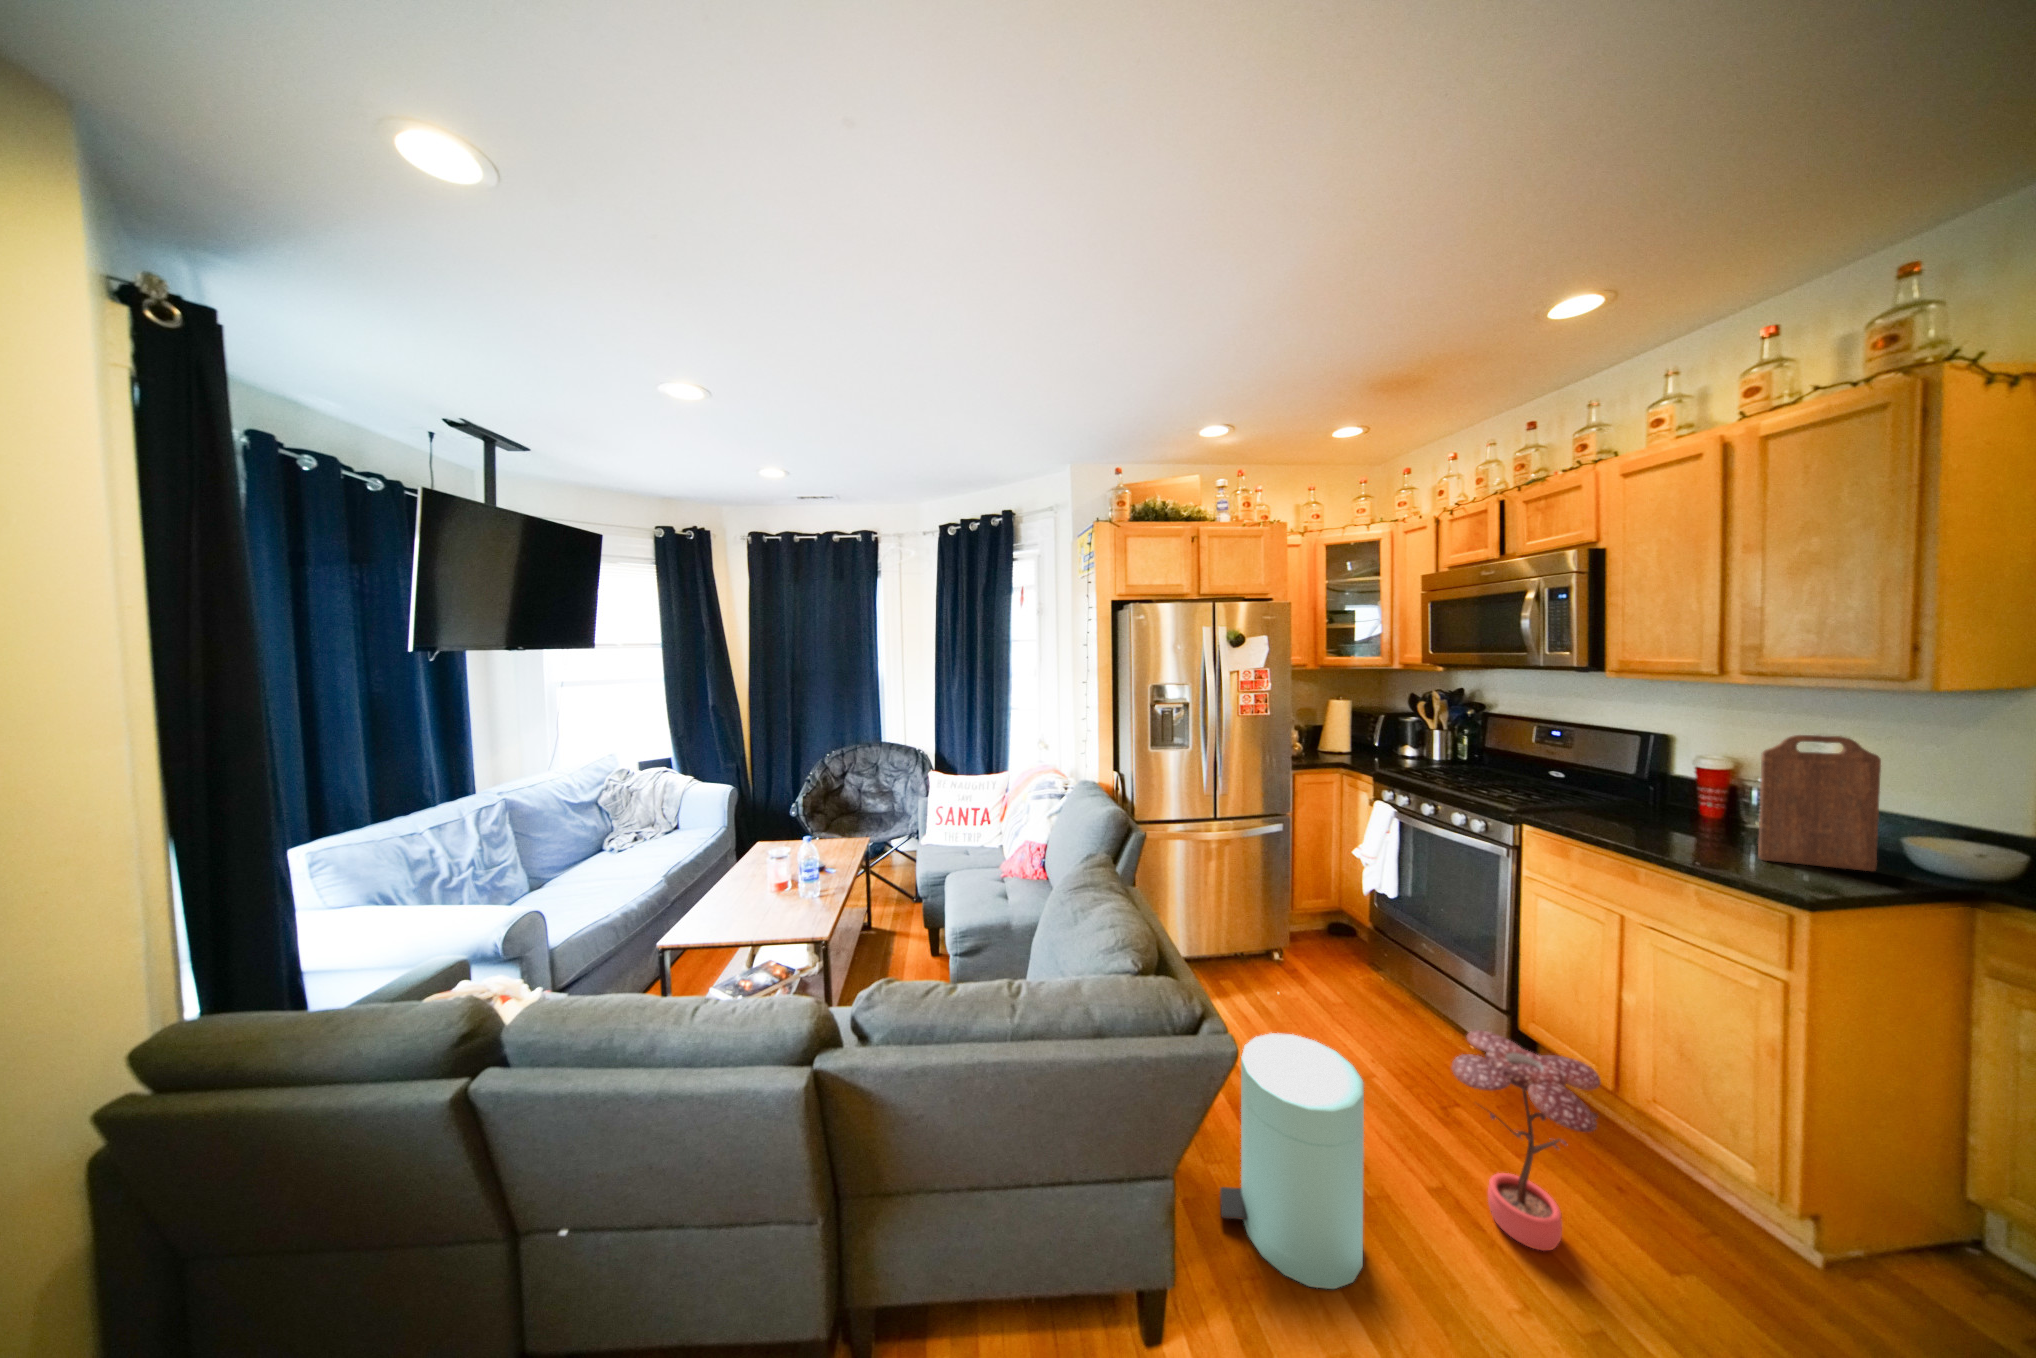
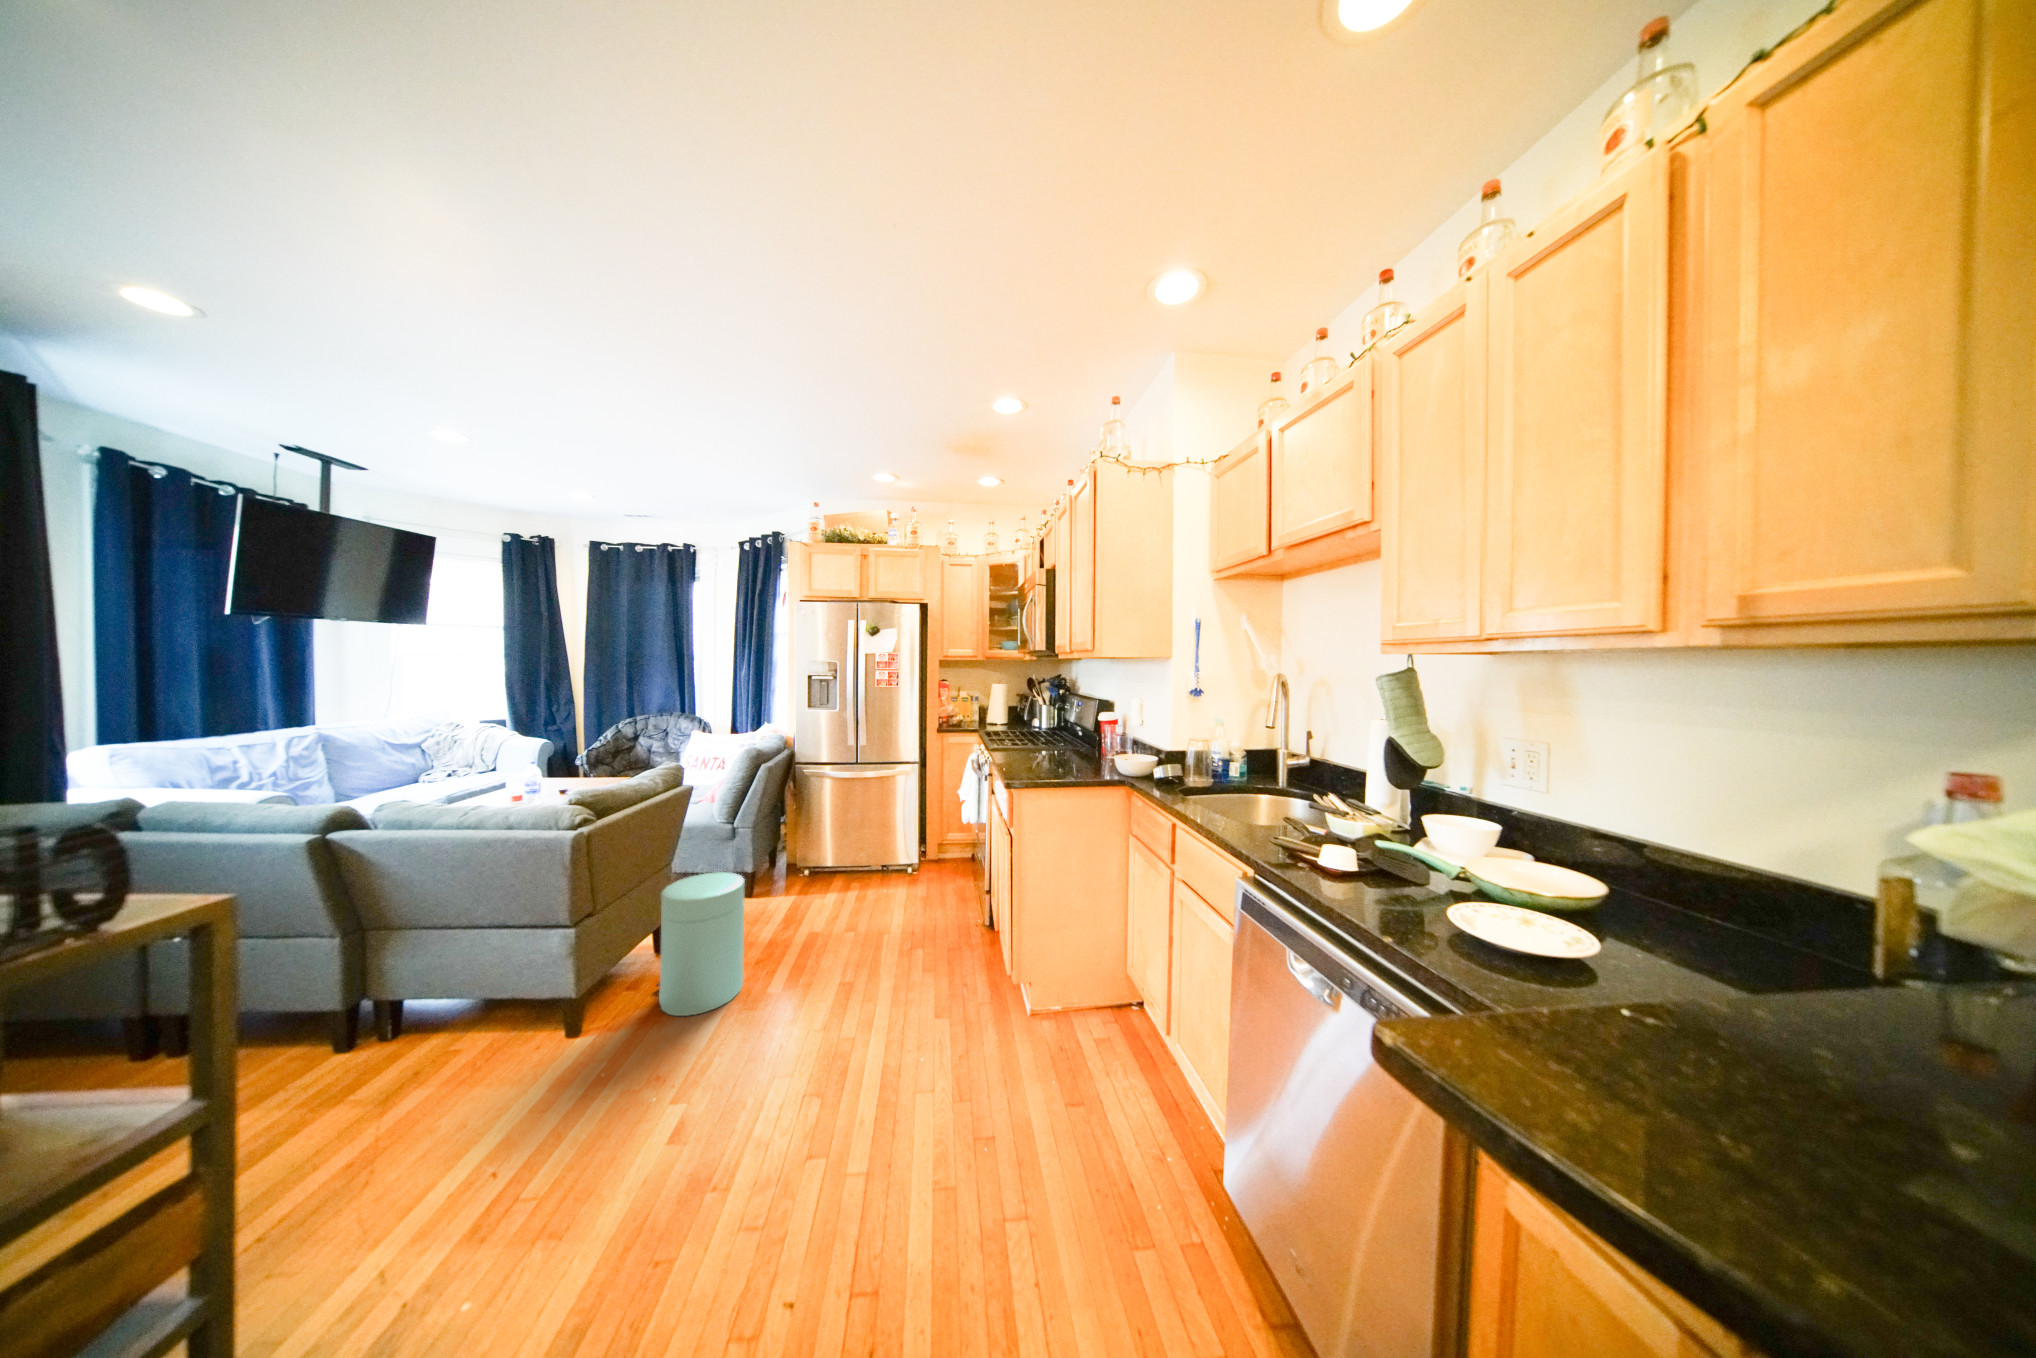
cutting board: present [1758,735,1881,871] -> none [1029,683,1075,769]
potted plant: present [1451,1030,1600,1251] -> none [805,876,893,1003]

